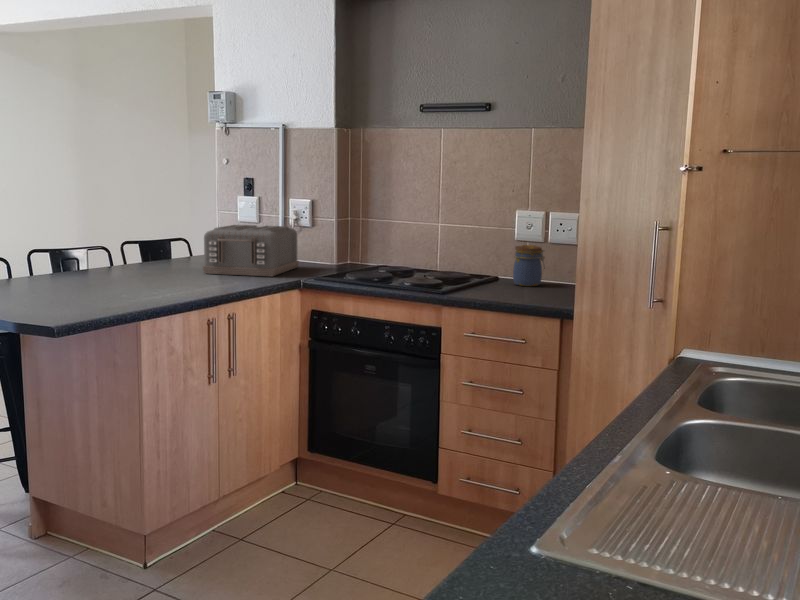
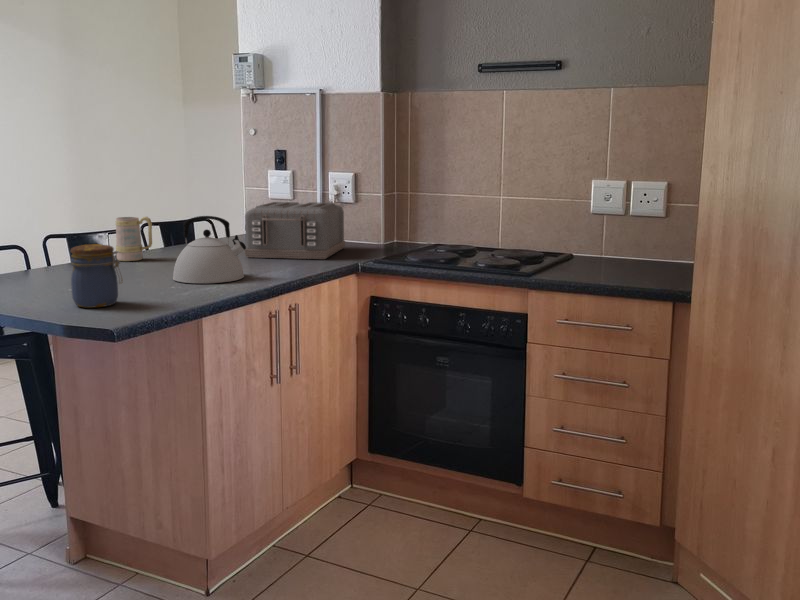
kettle: none [128,235,192,294] -> present [173,216,246,283]
mug: none [88,236,121,274] -> present [116,217,152,261]
jar: present [513,245,545,286] -> present [71,244,121,308]

